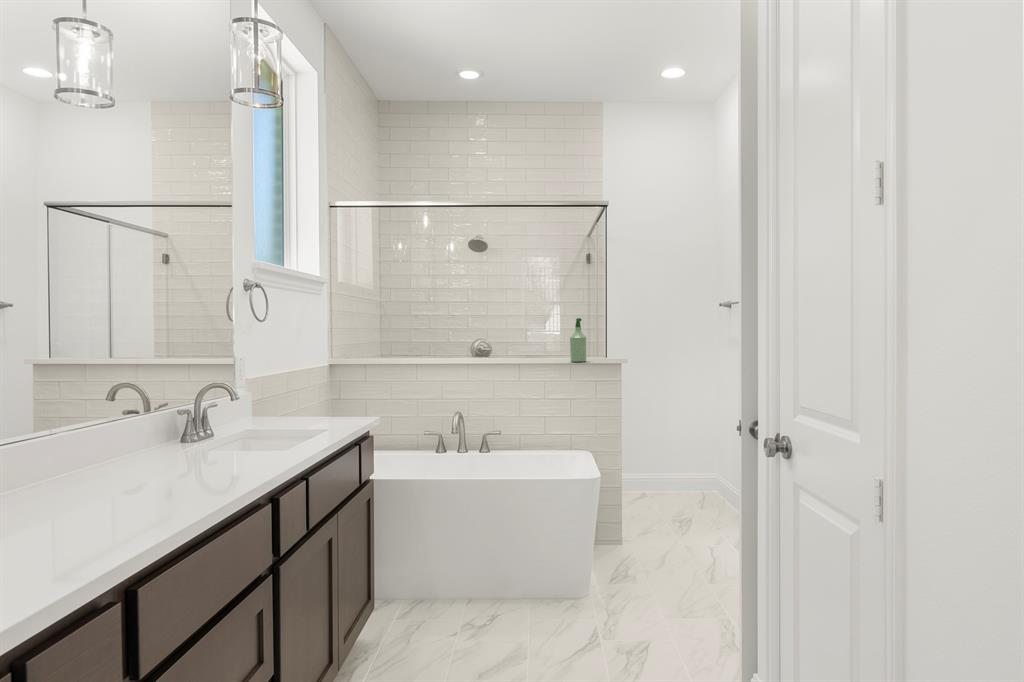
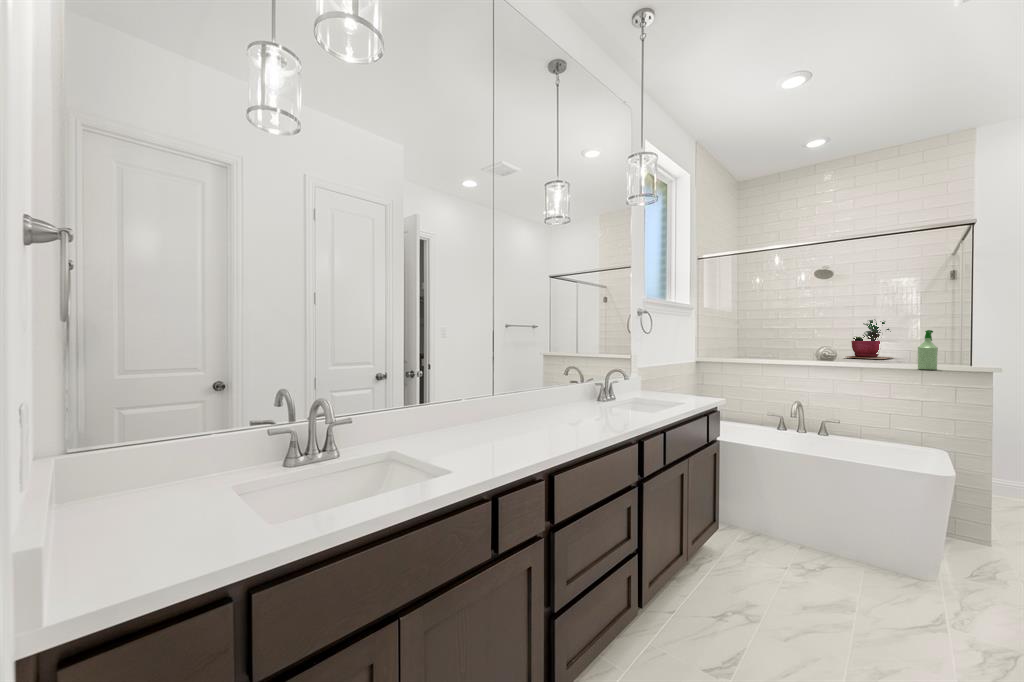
succulent plant: none [496,305,545,354] -> present [847,320,893,359]

